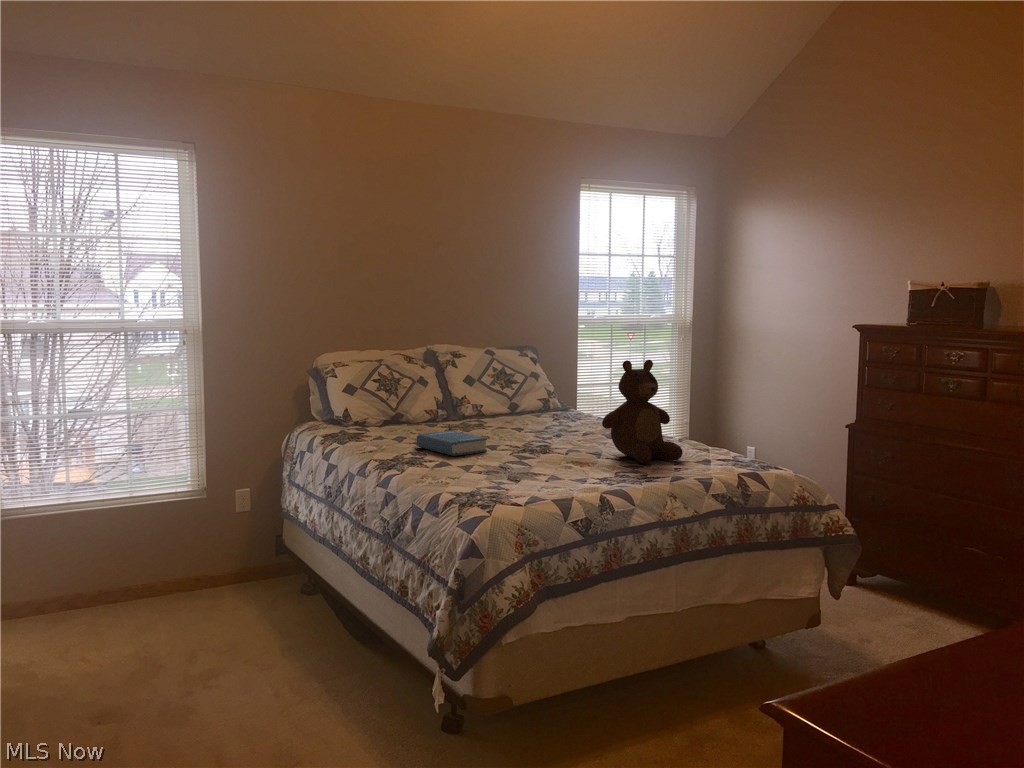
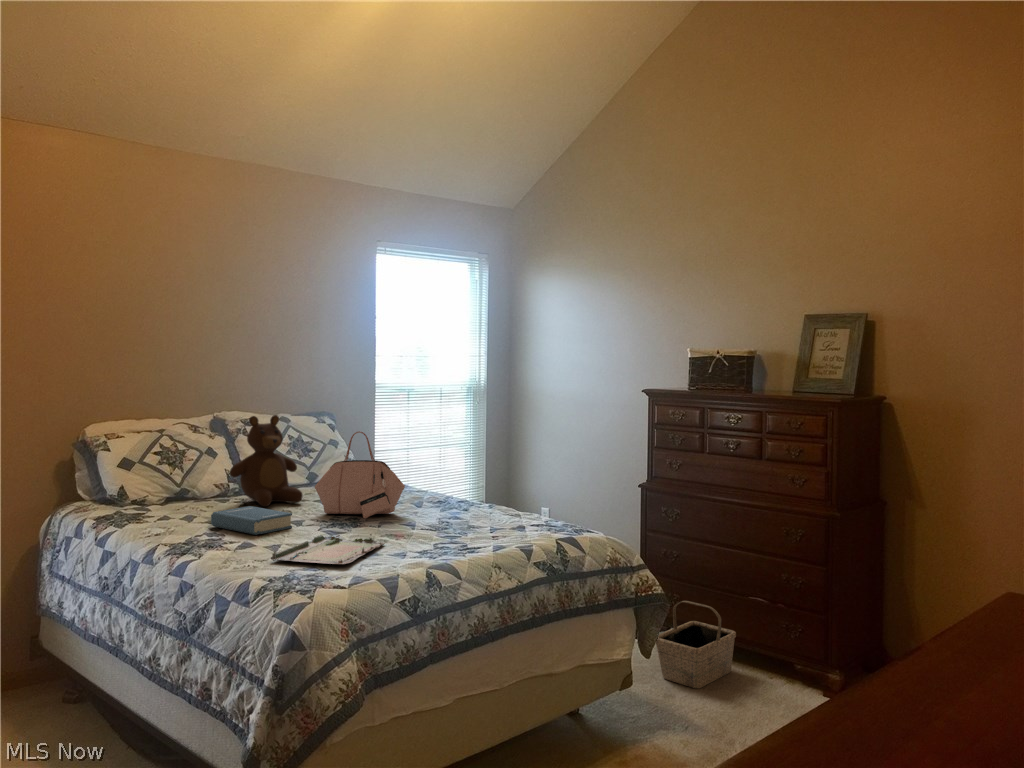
teddy bear: present [602,360,683,463] -> present [230,415,303,506]
handbag: none [510,363,594,446] -> present [315,431,405,519]
tray: none [461,458,568,485] -> present [271,534,385,564]
basket: none [853,548,948,639] -> present [656,601,736,689]

